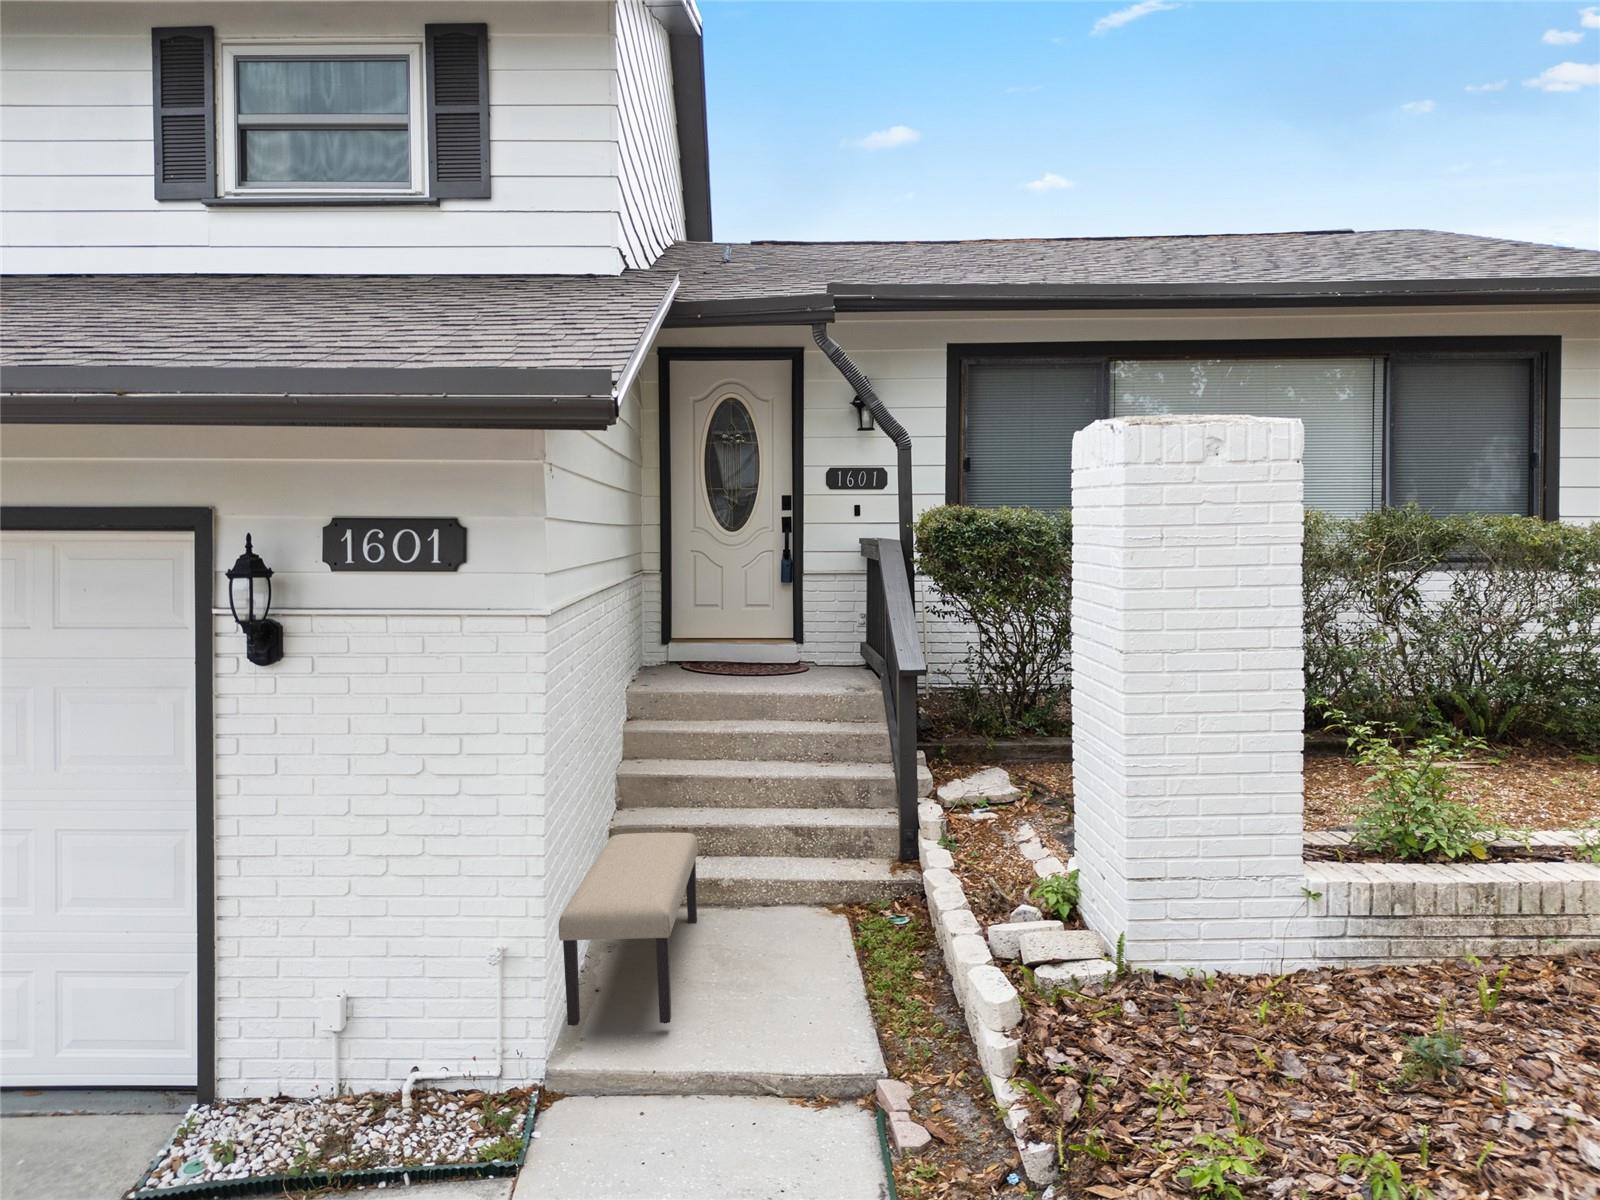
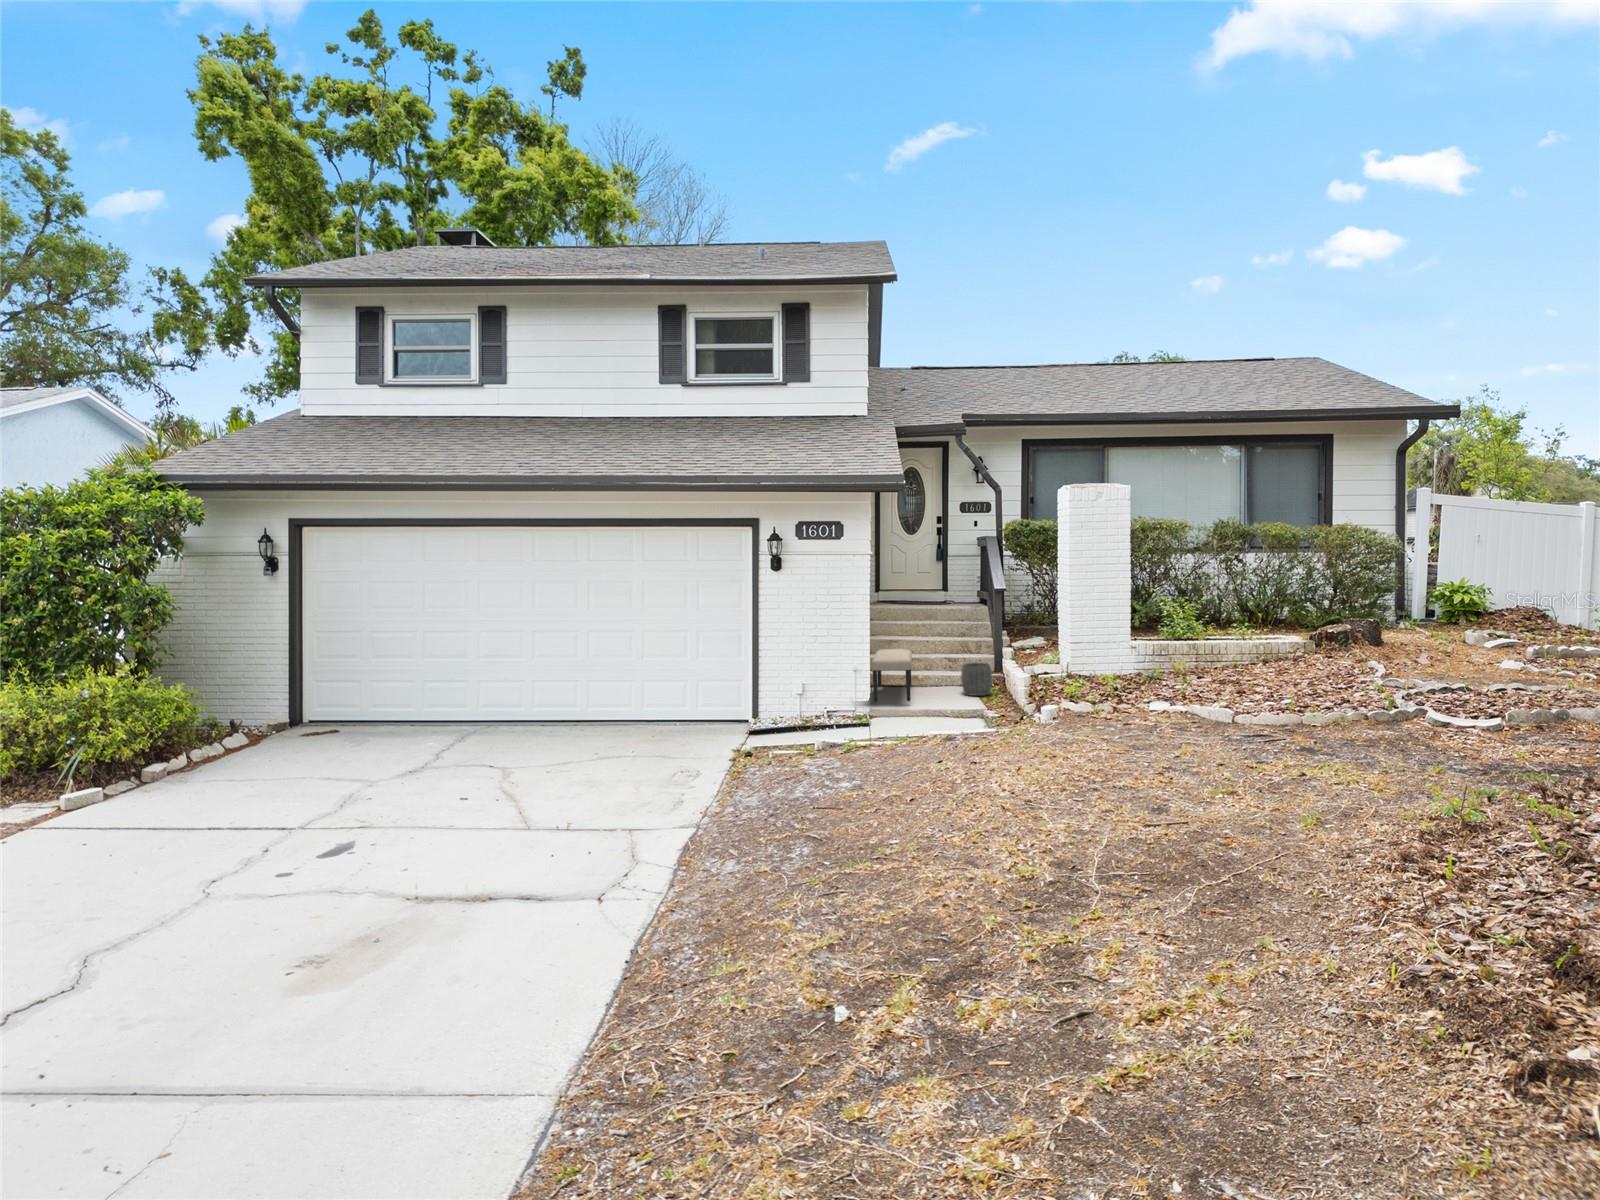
woven basket: none [816,875,893,974] -> present [961,663,992,696]

